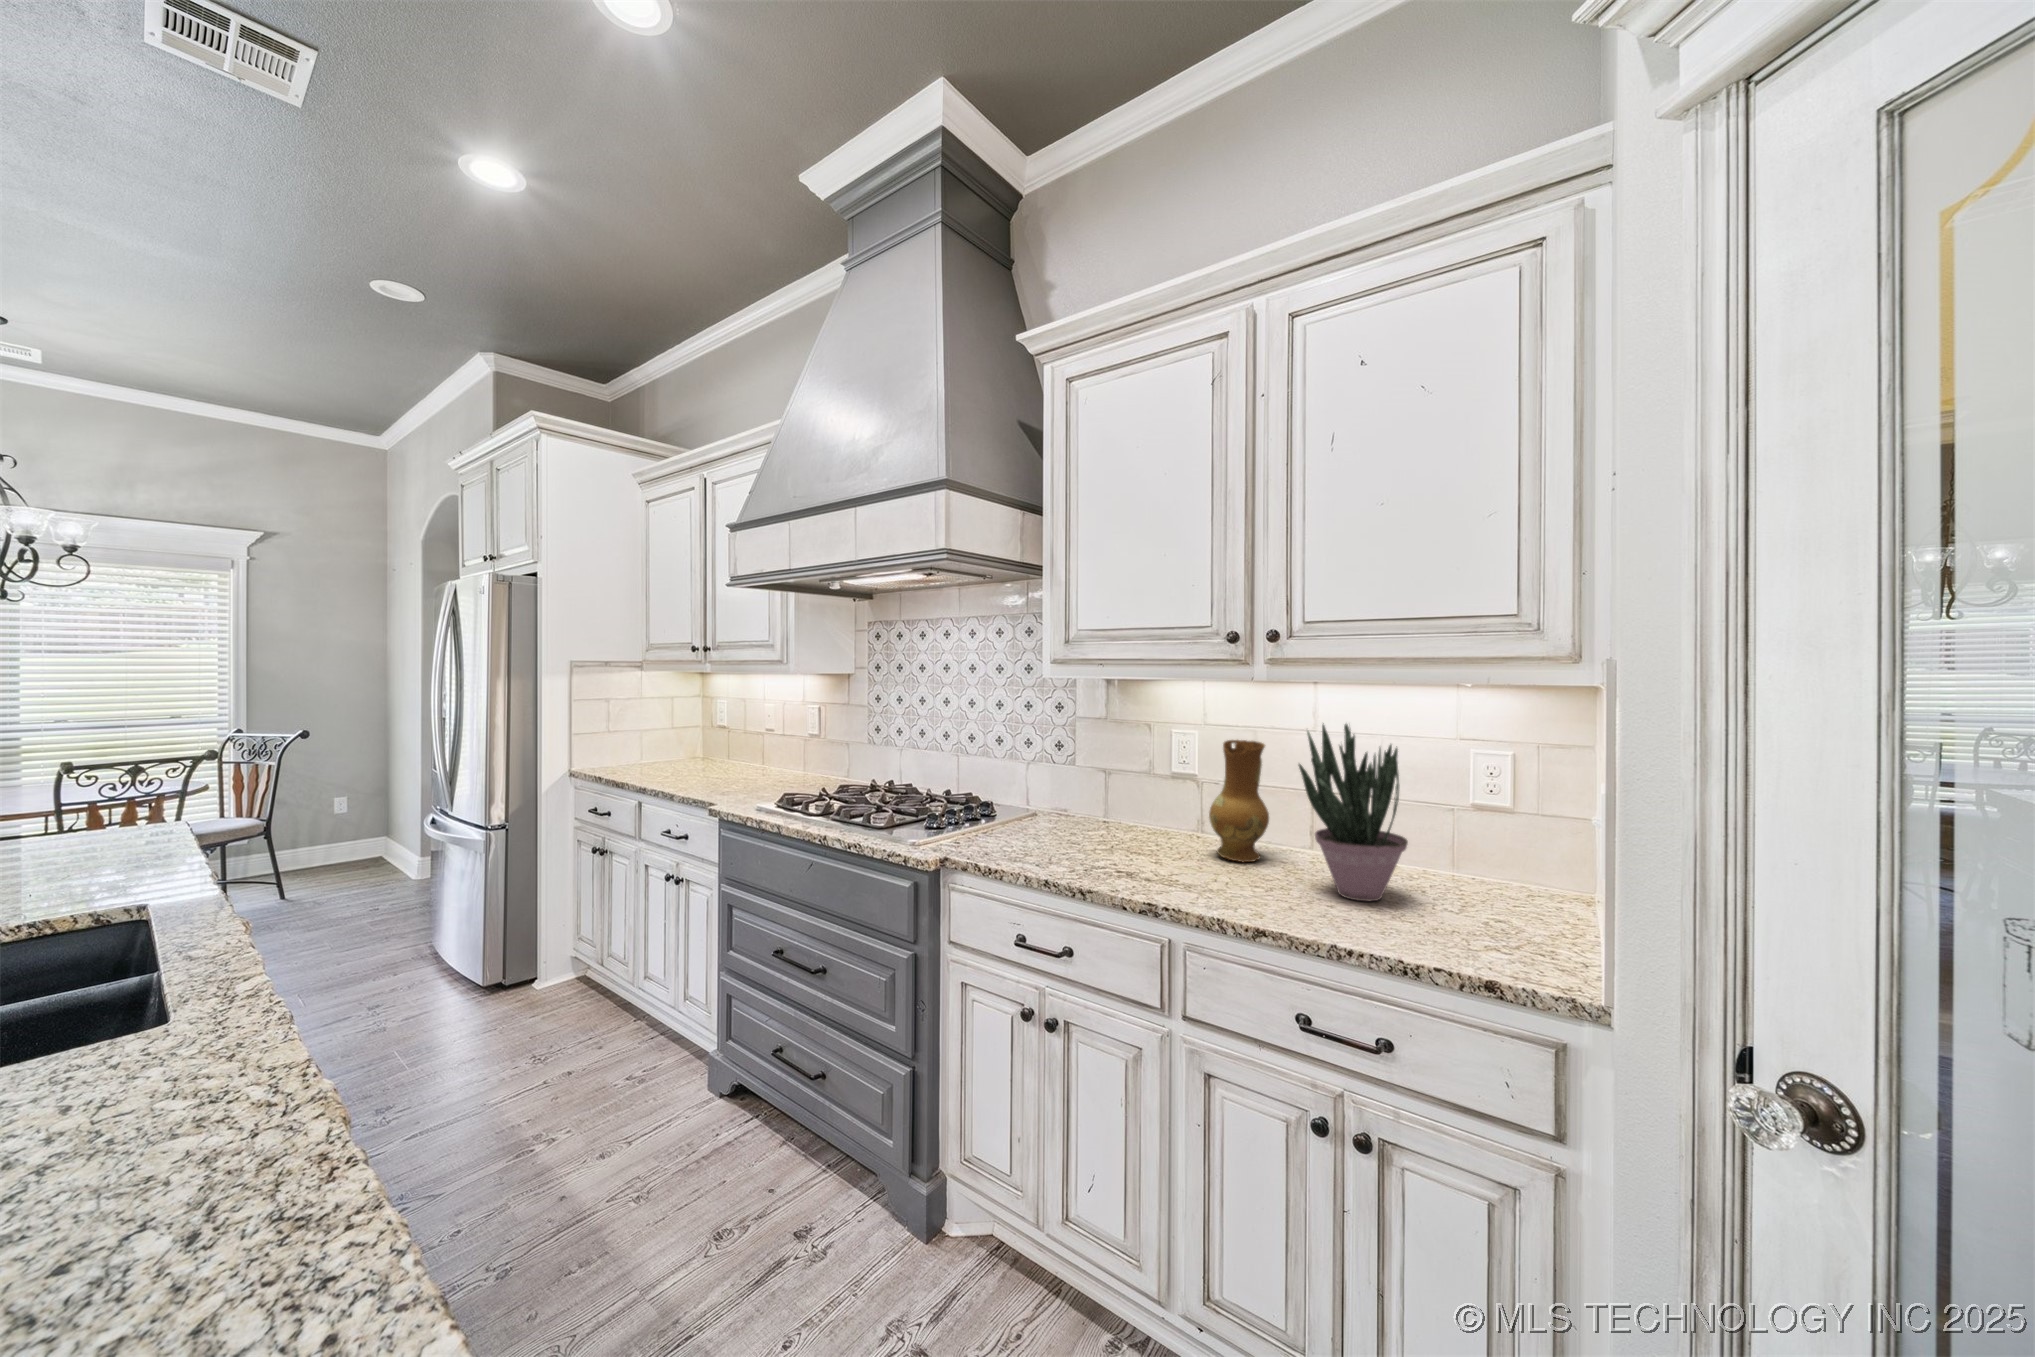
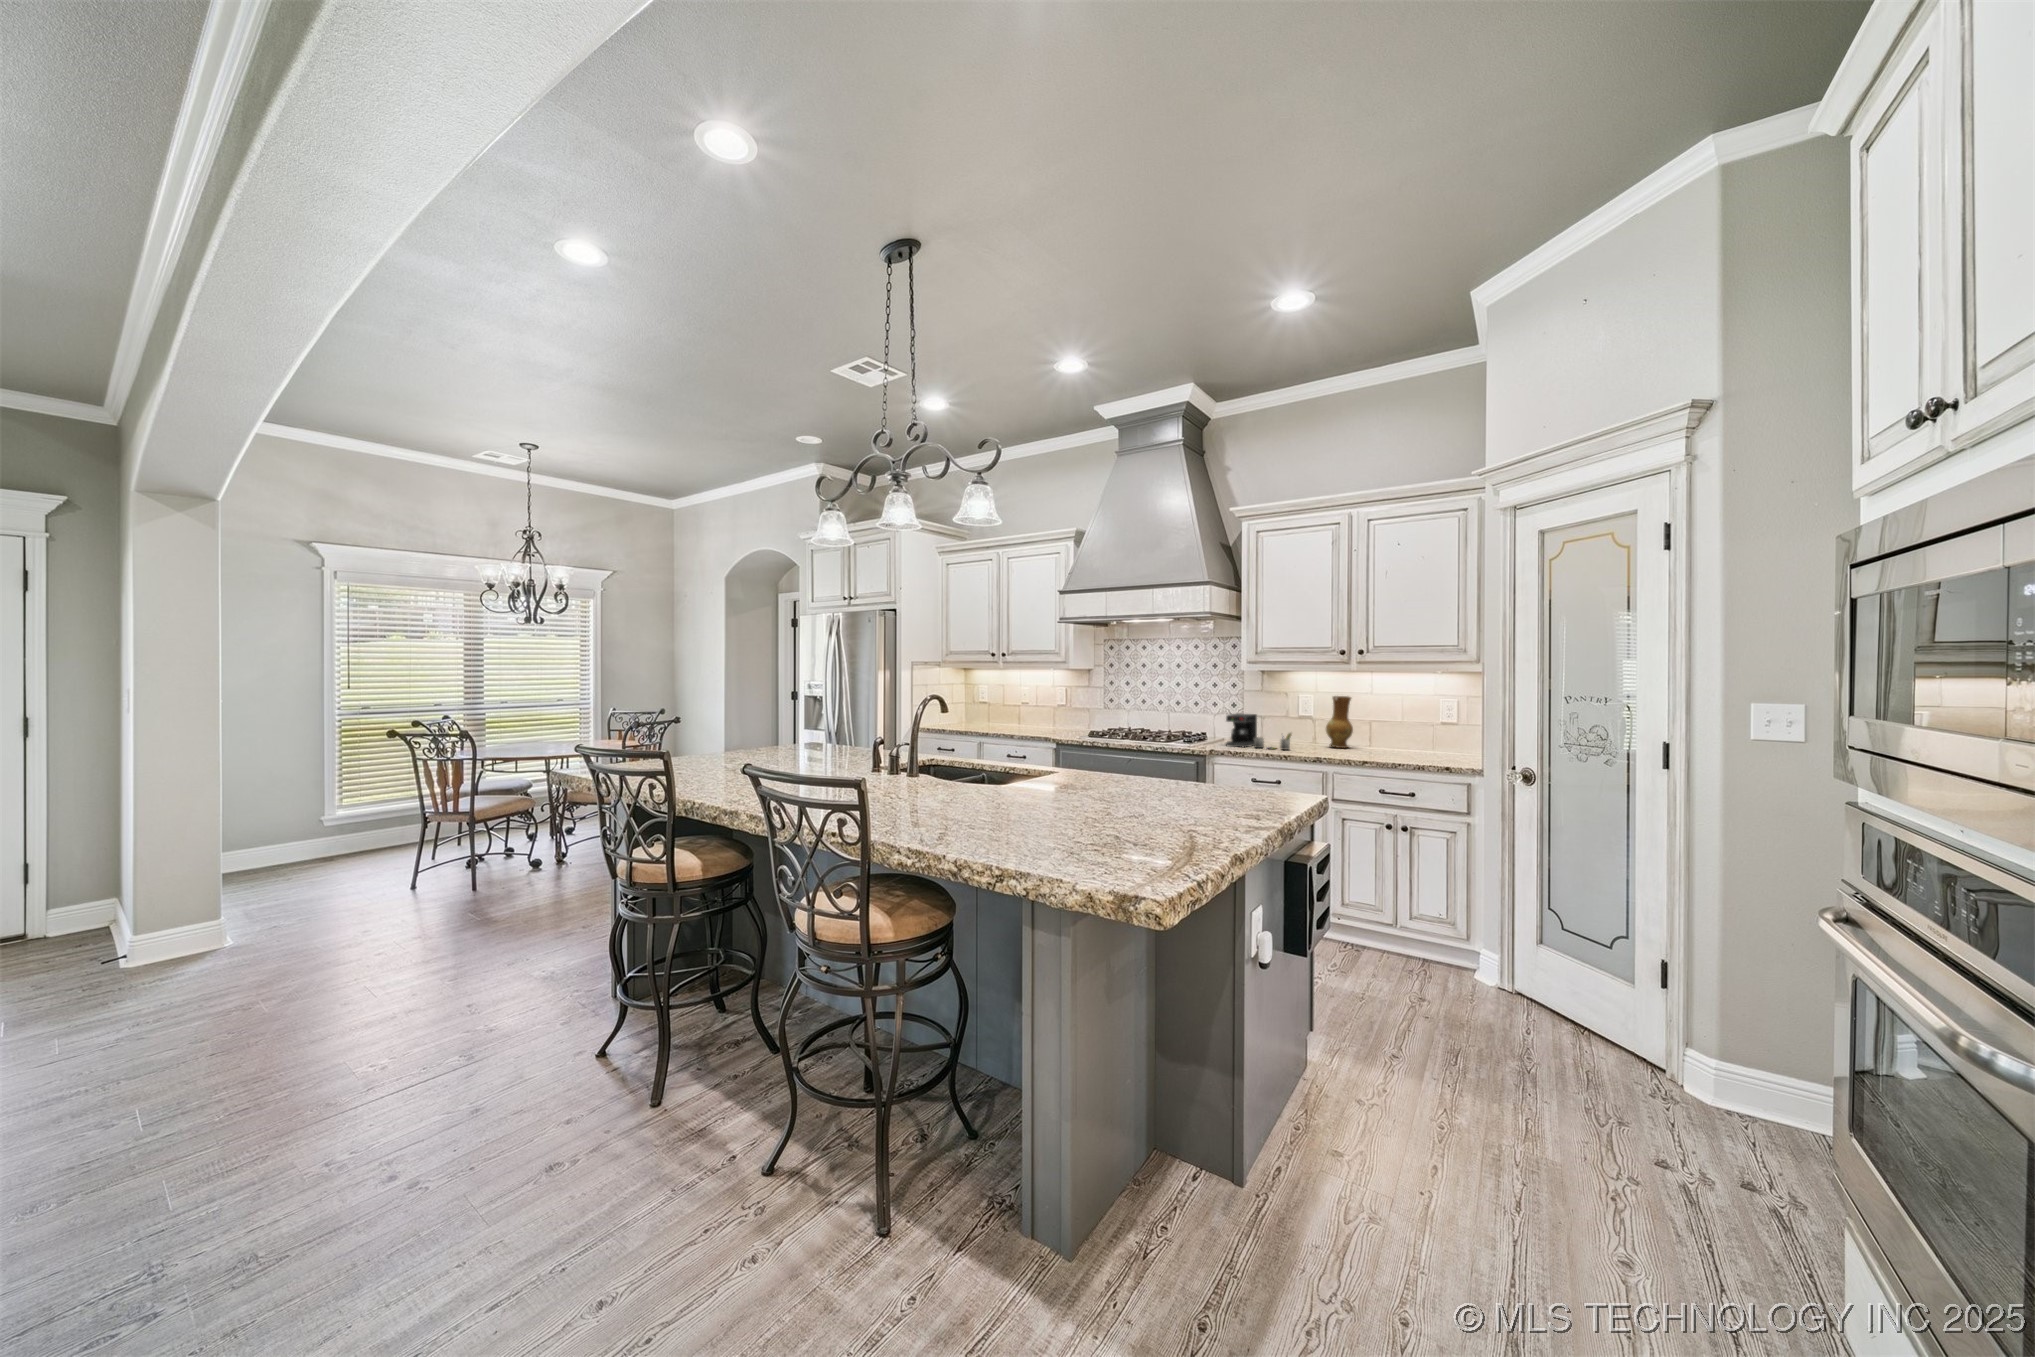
potted plant: present [1298,723,1408,901] -> none [1373,685,1415,755]
coffee maker: none [990,772,1116,870] -> present [1226,714,1291,750]

